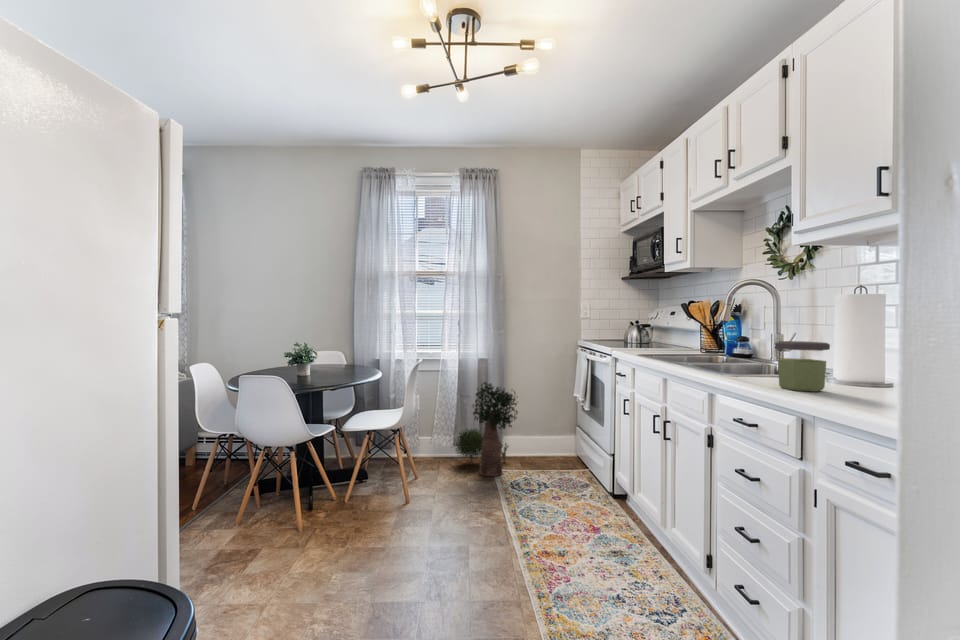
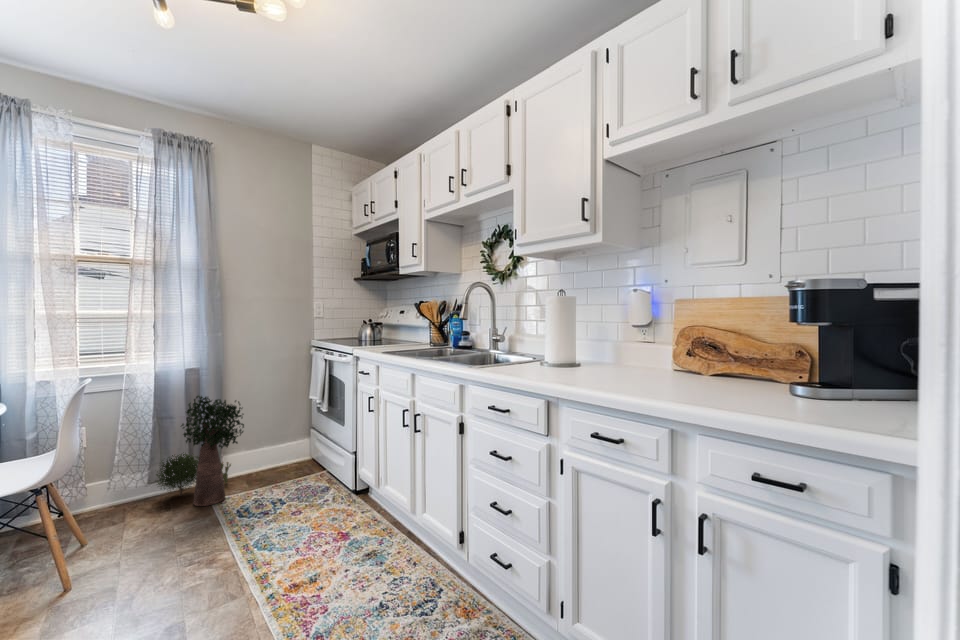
jar: present [775,341,830,392] -> none [519,335,556,377]

